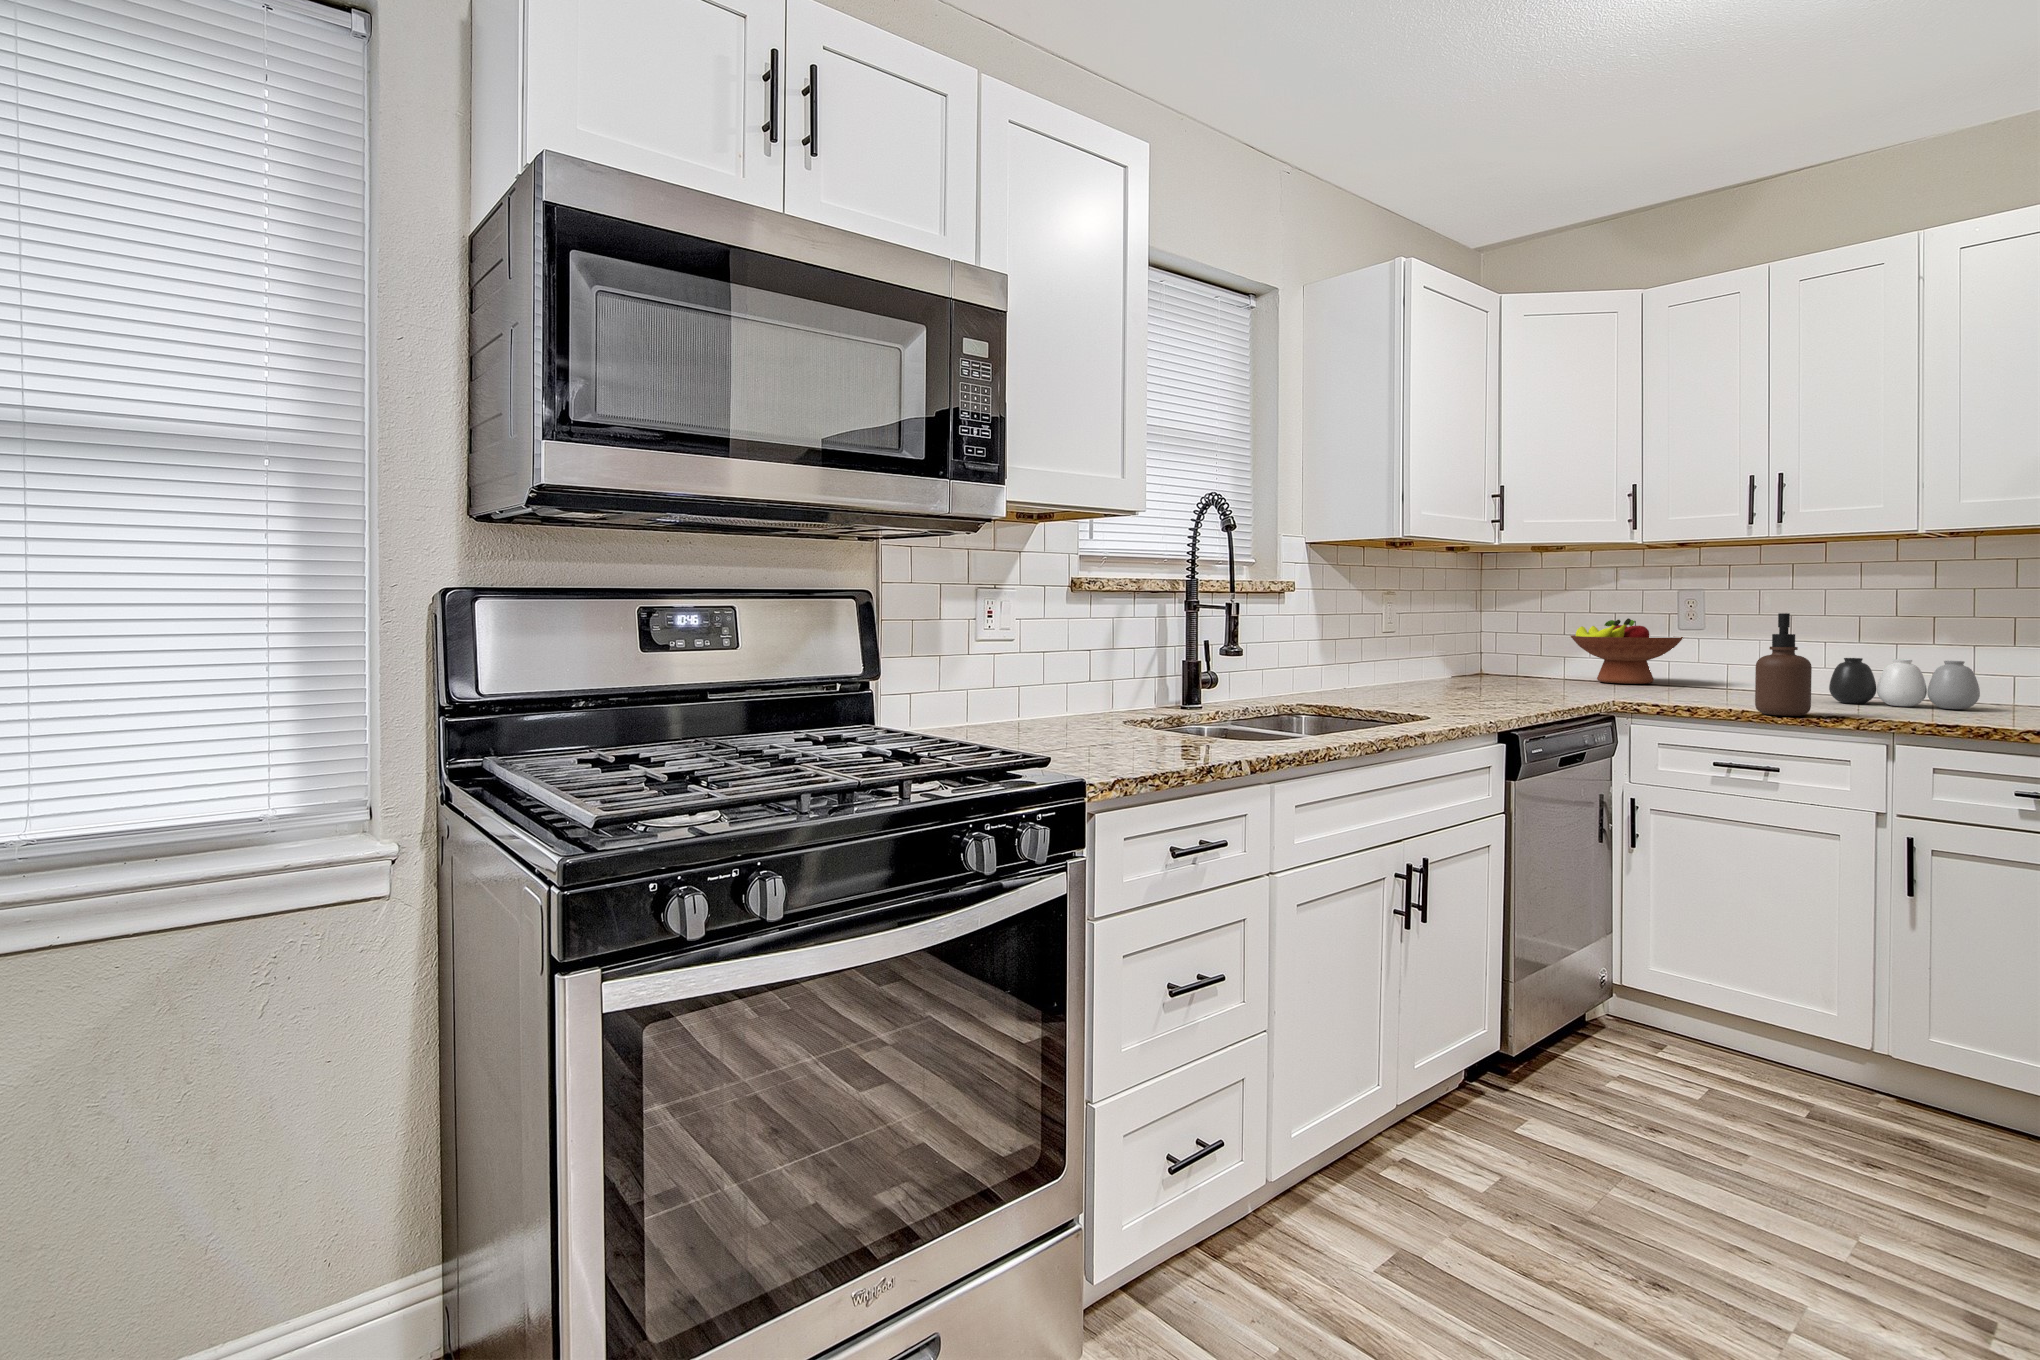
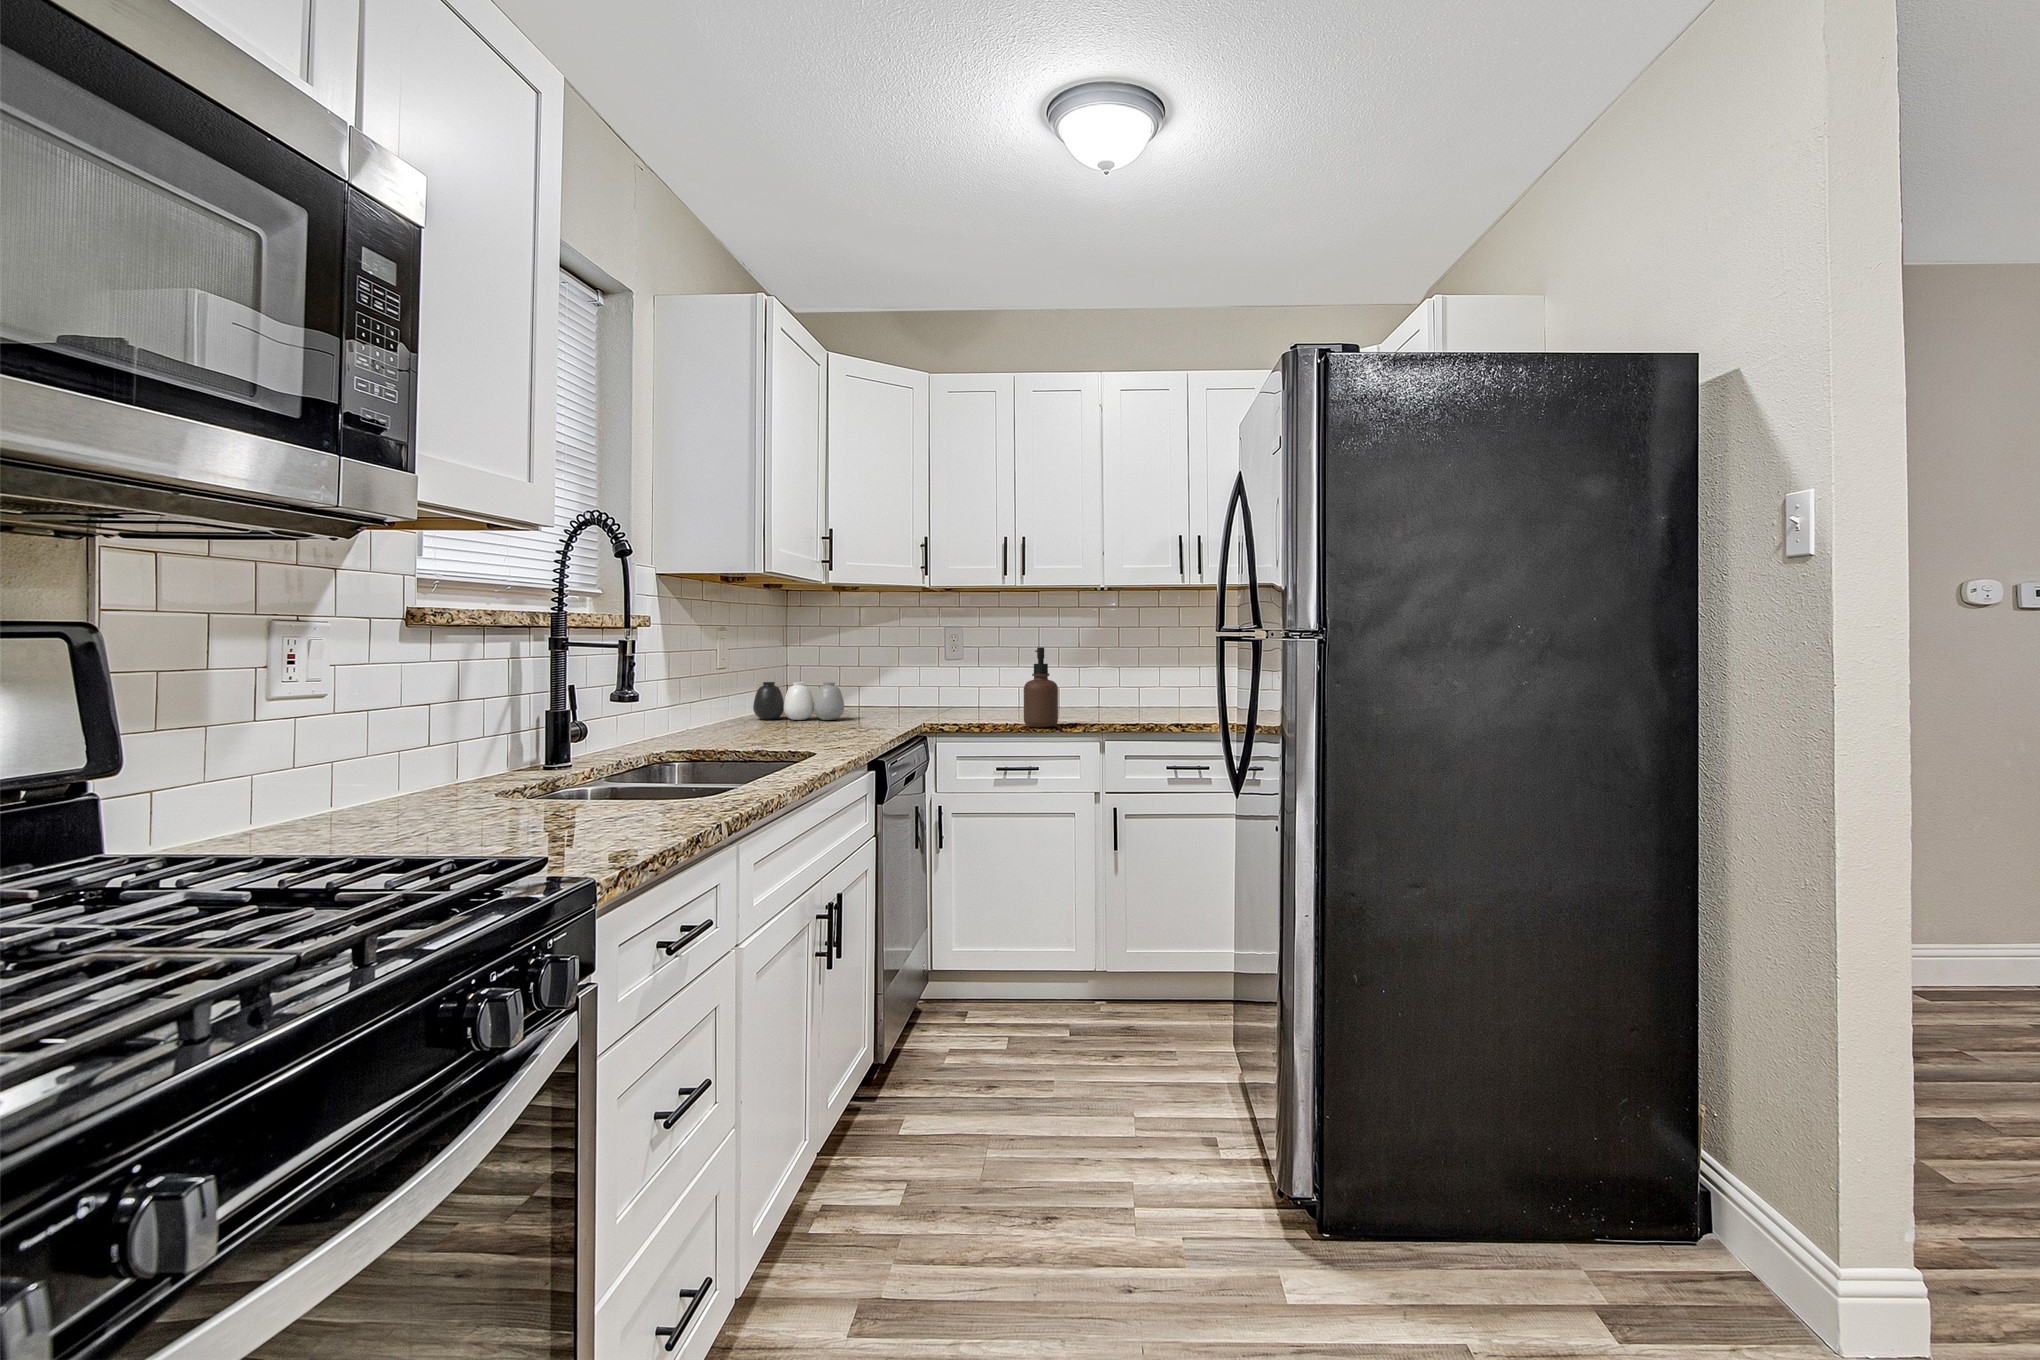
fruit bowl: present [1571,618,1683,684] -> none [862,650,947,706]
vase: present [1829,658,1980,709] -> present [753,682,844,720]

